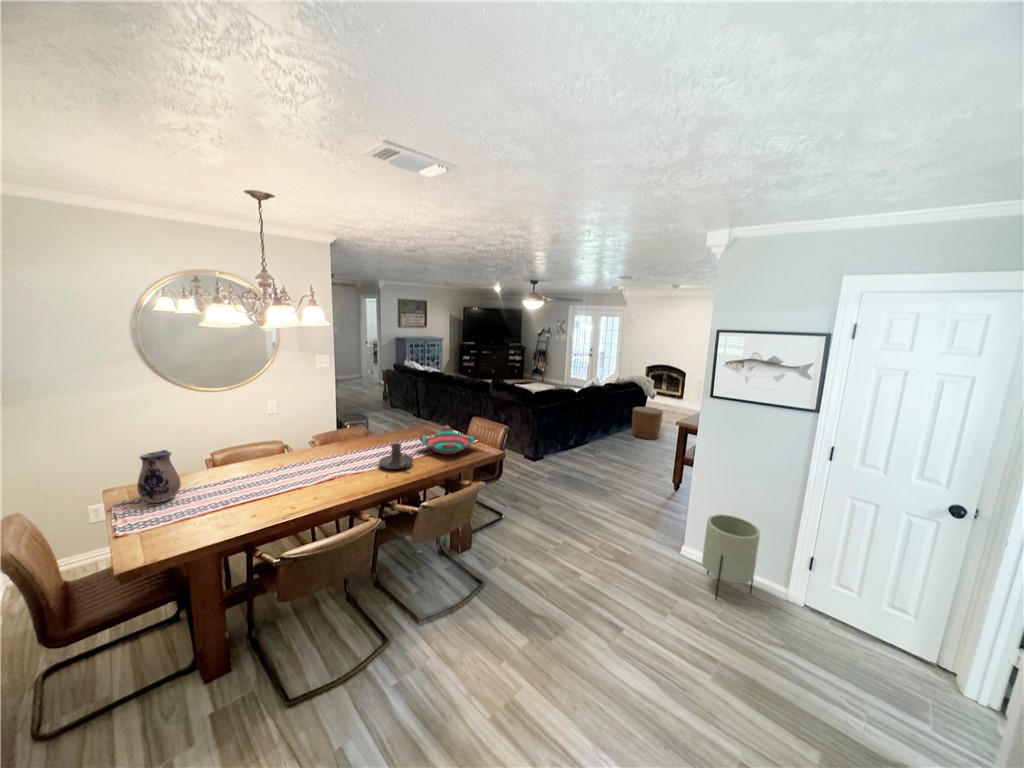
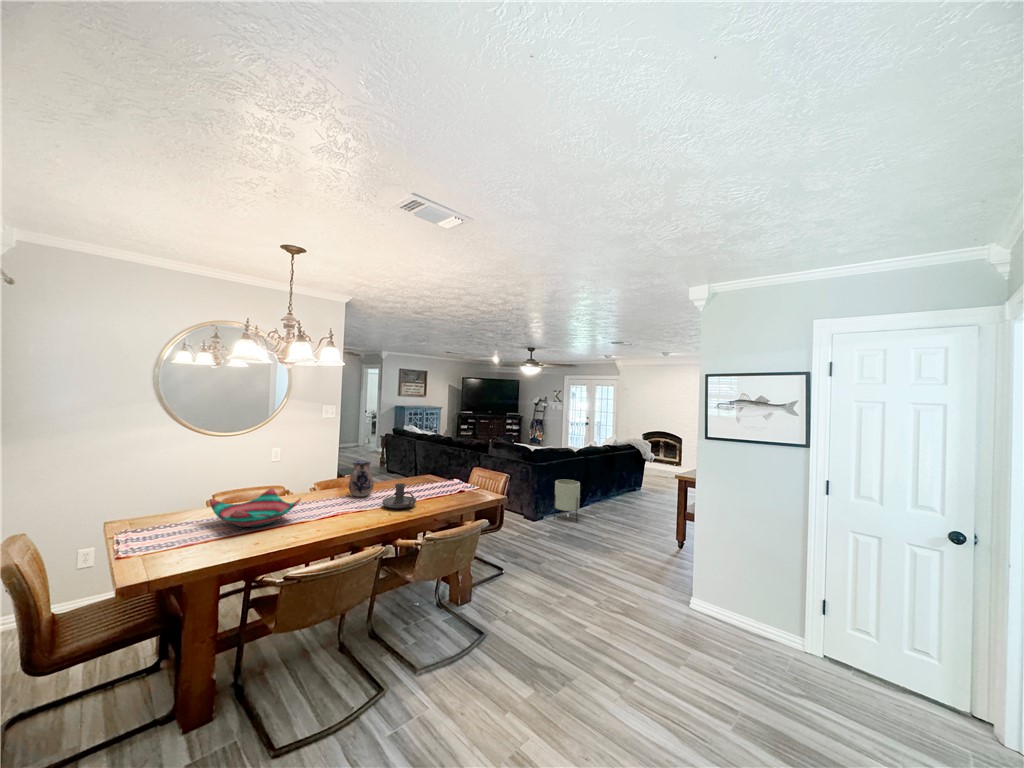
woven basket: present [632,407,663,440] -> none [630,469,660,502]
decorative bowl: present [417,425,479,455] -> present [210,488,301,527]
ceramic pitcher: present [137,450,181,503] -> present [349,460,374,497]
planter: present [702,514,760,600] -> present [554,480,580,522]

